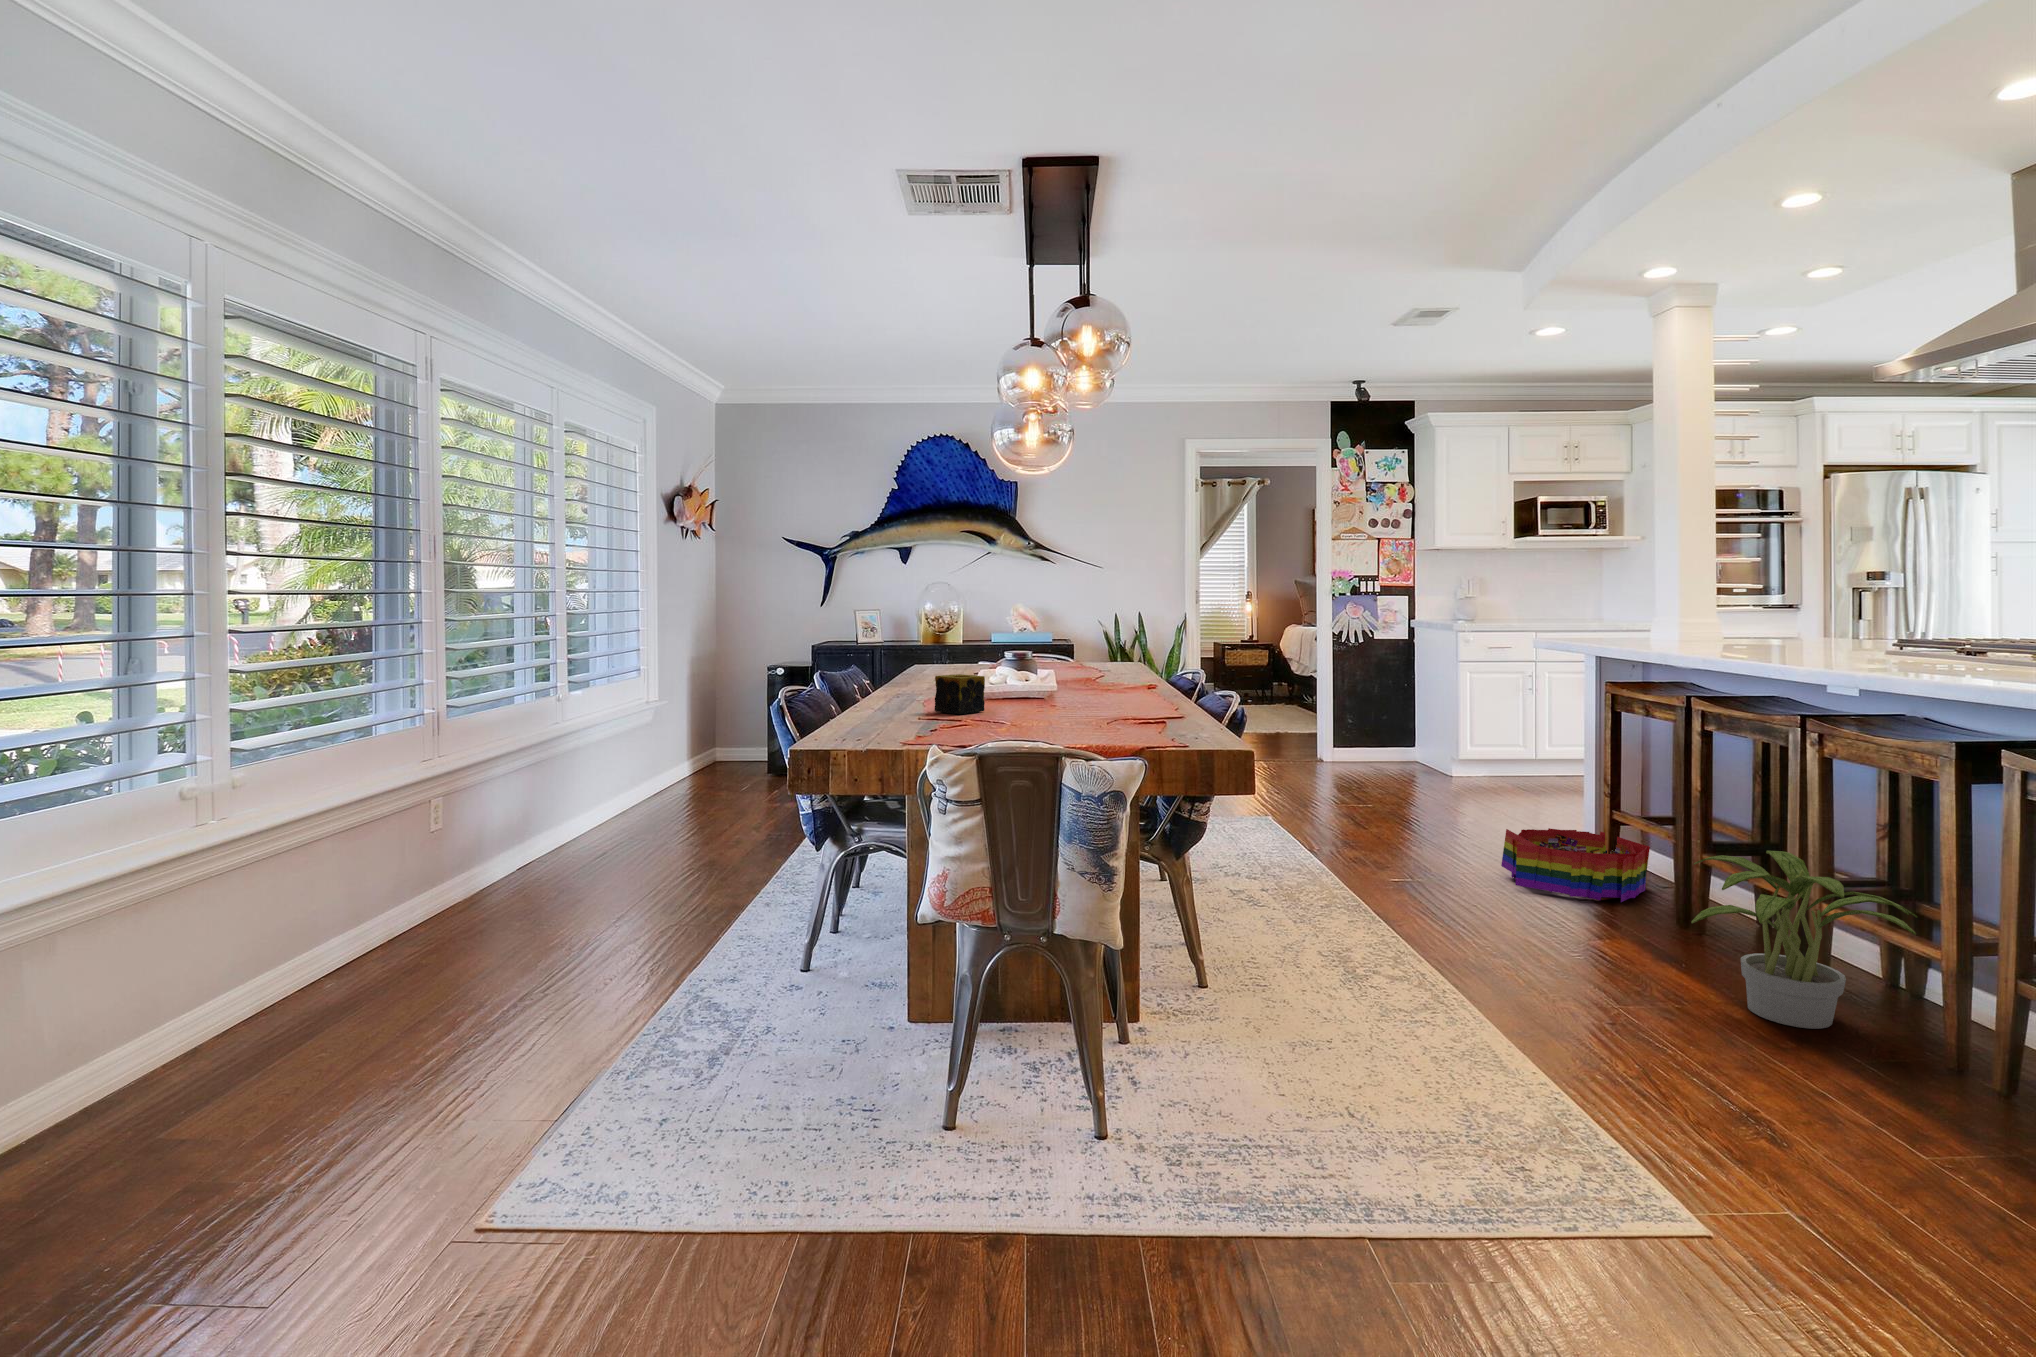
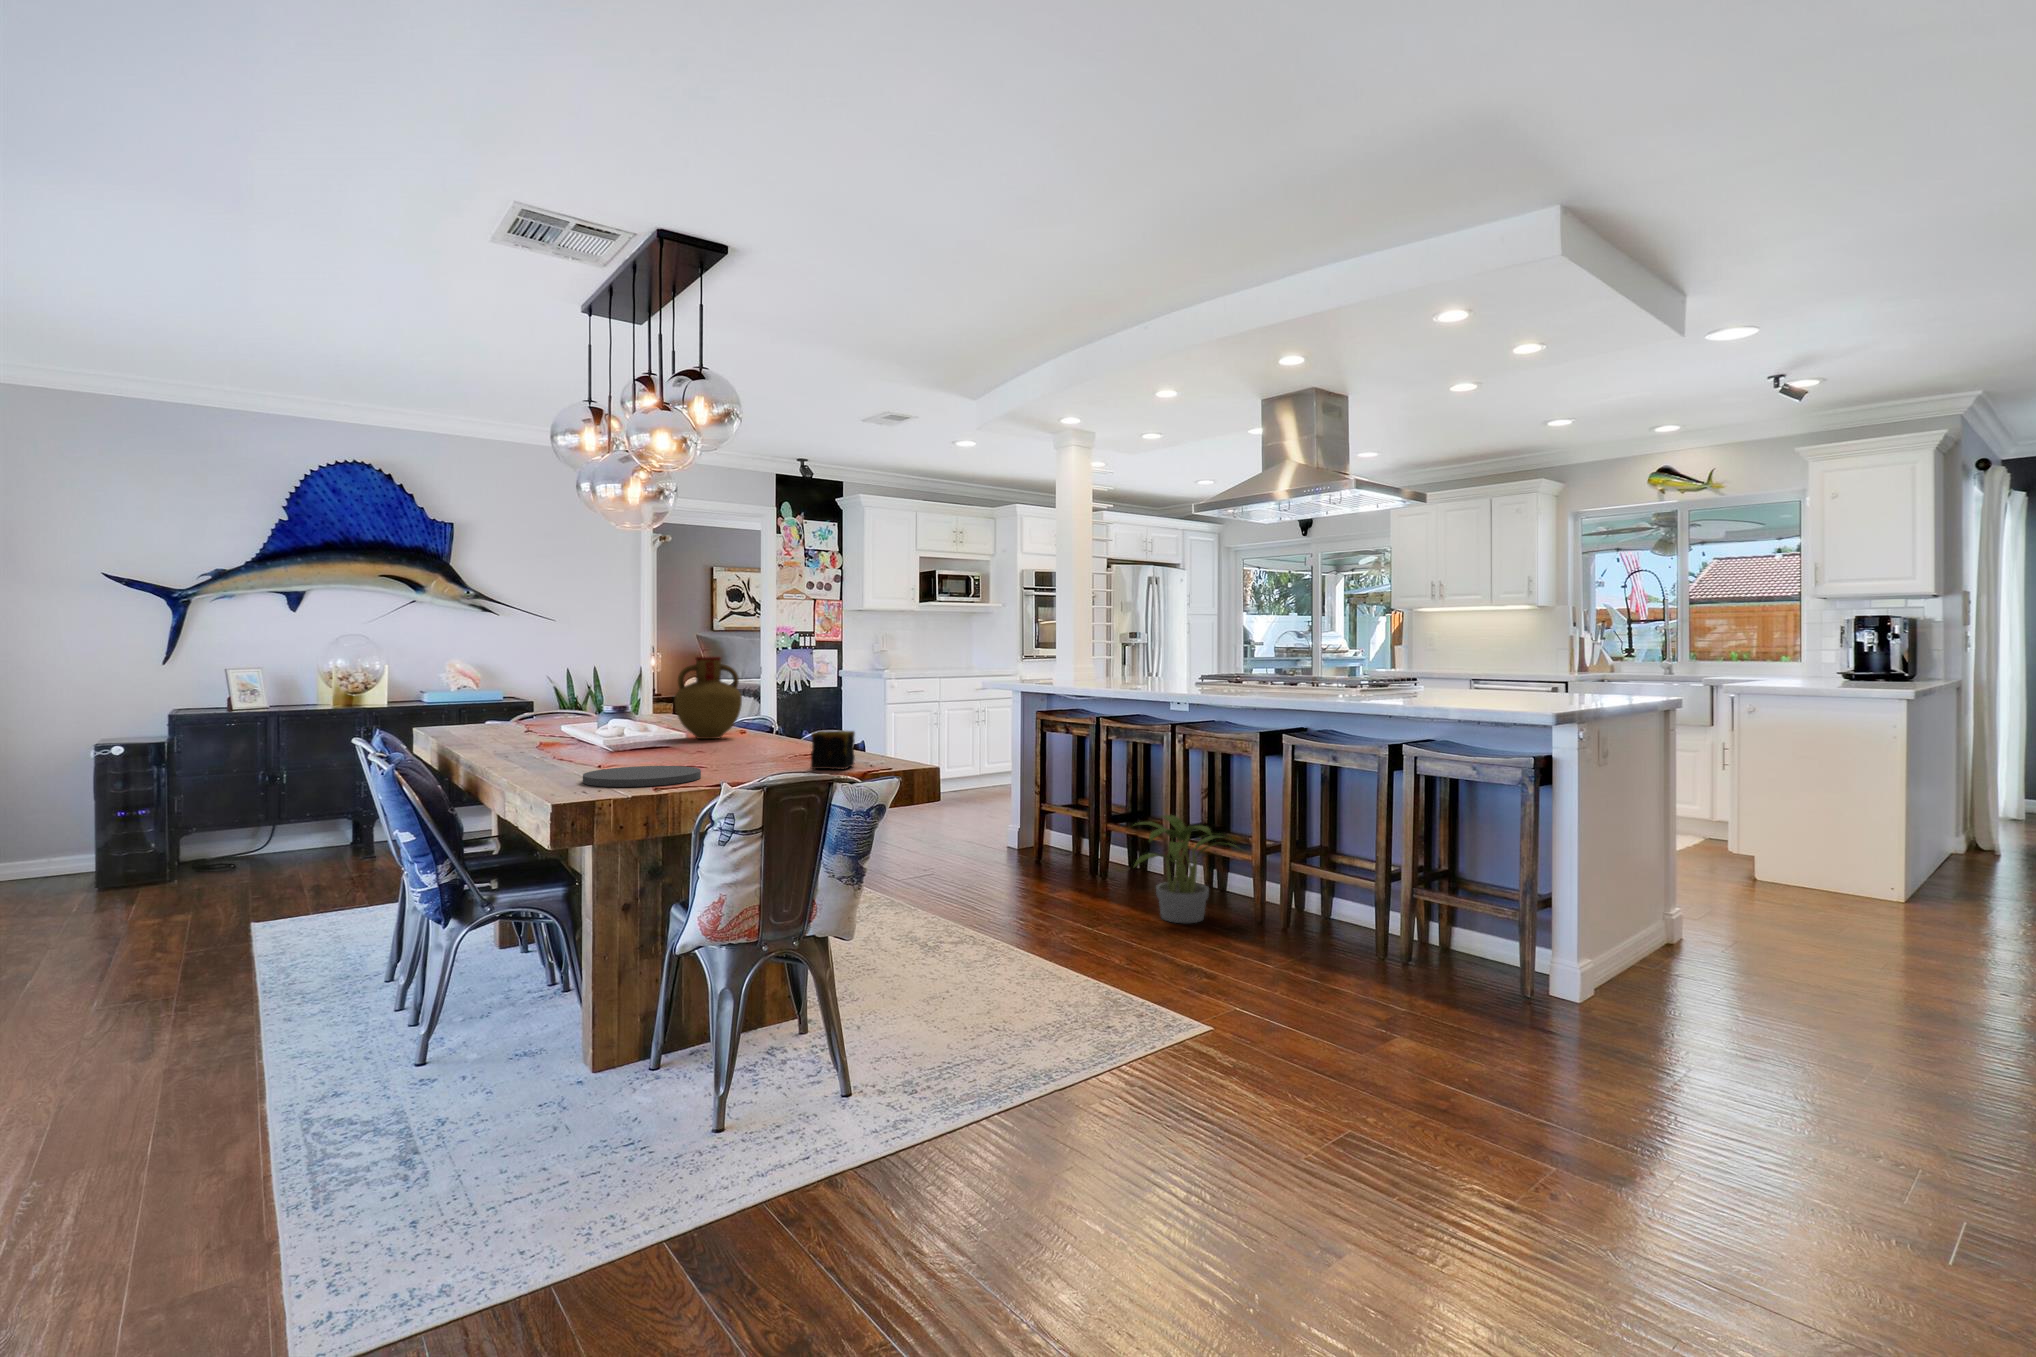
vase: none [1084,602,1155,692] -> present [674,657,742,739]
candle: present [935,674,985,714] -> present [810,730,855,769]
plate: none [865,718,985,741] -> present [583,766,701,787]
storage bin: present [1501,828,1650,902] -> none [976,825,1070,873]

